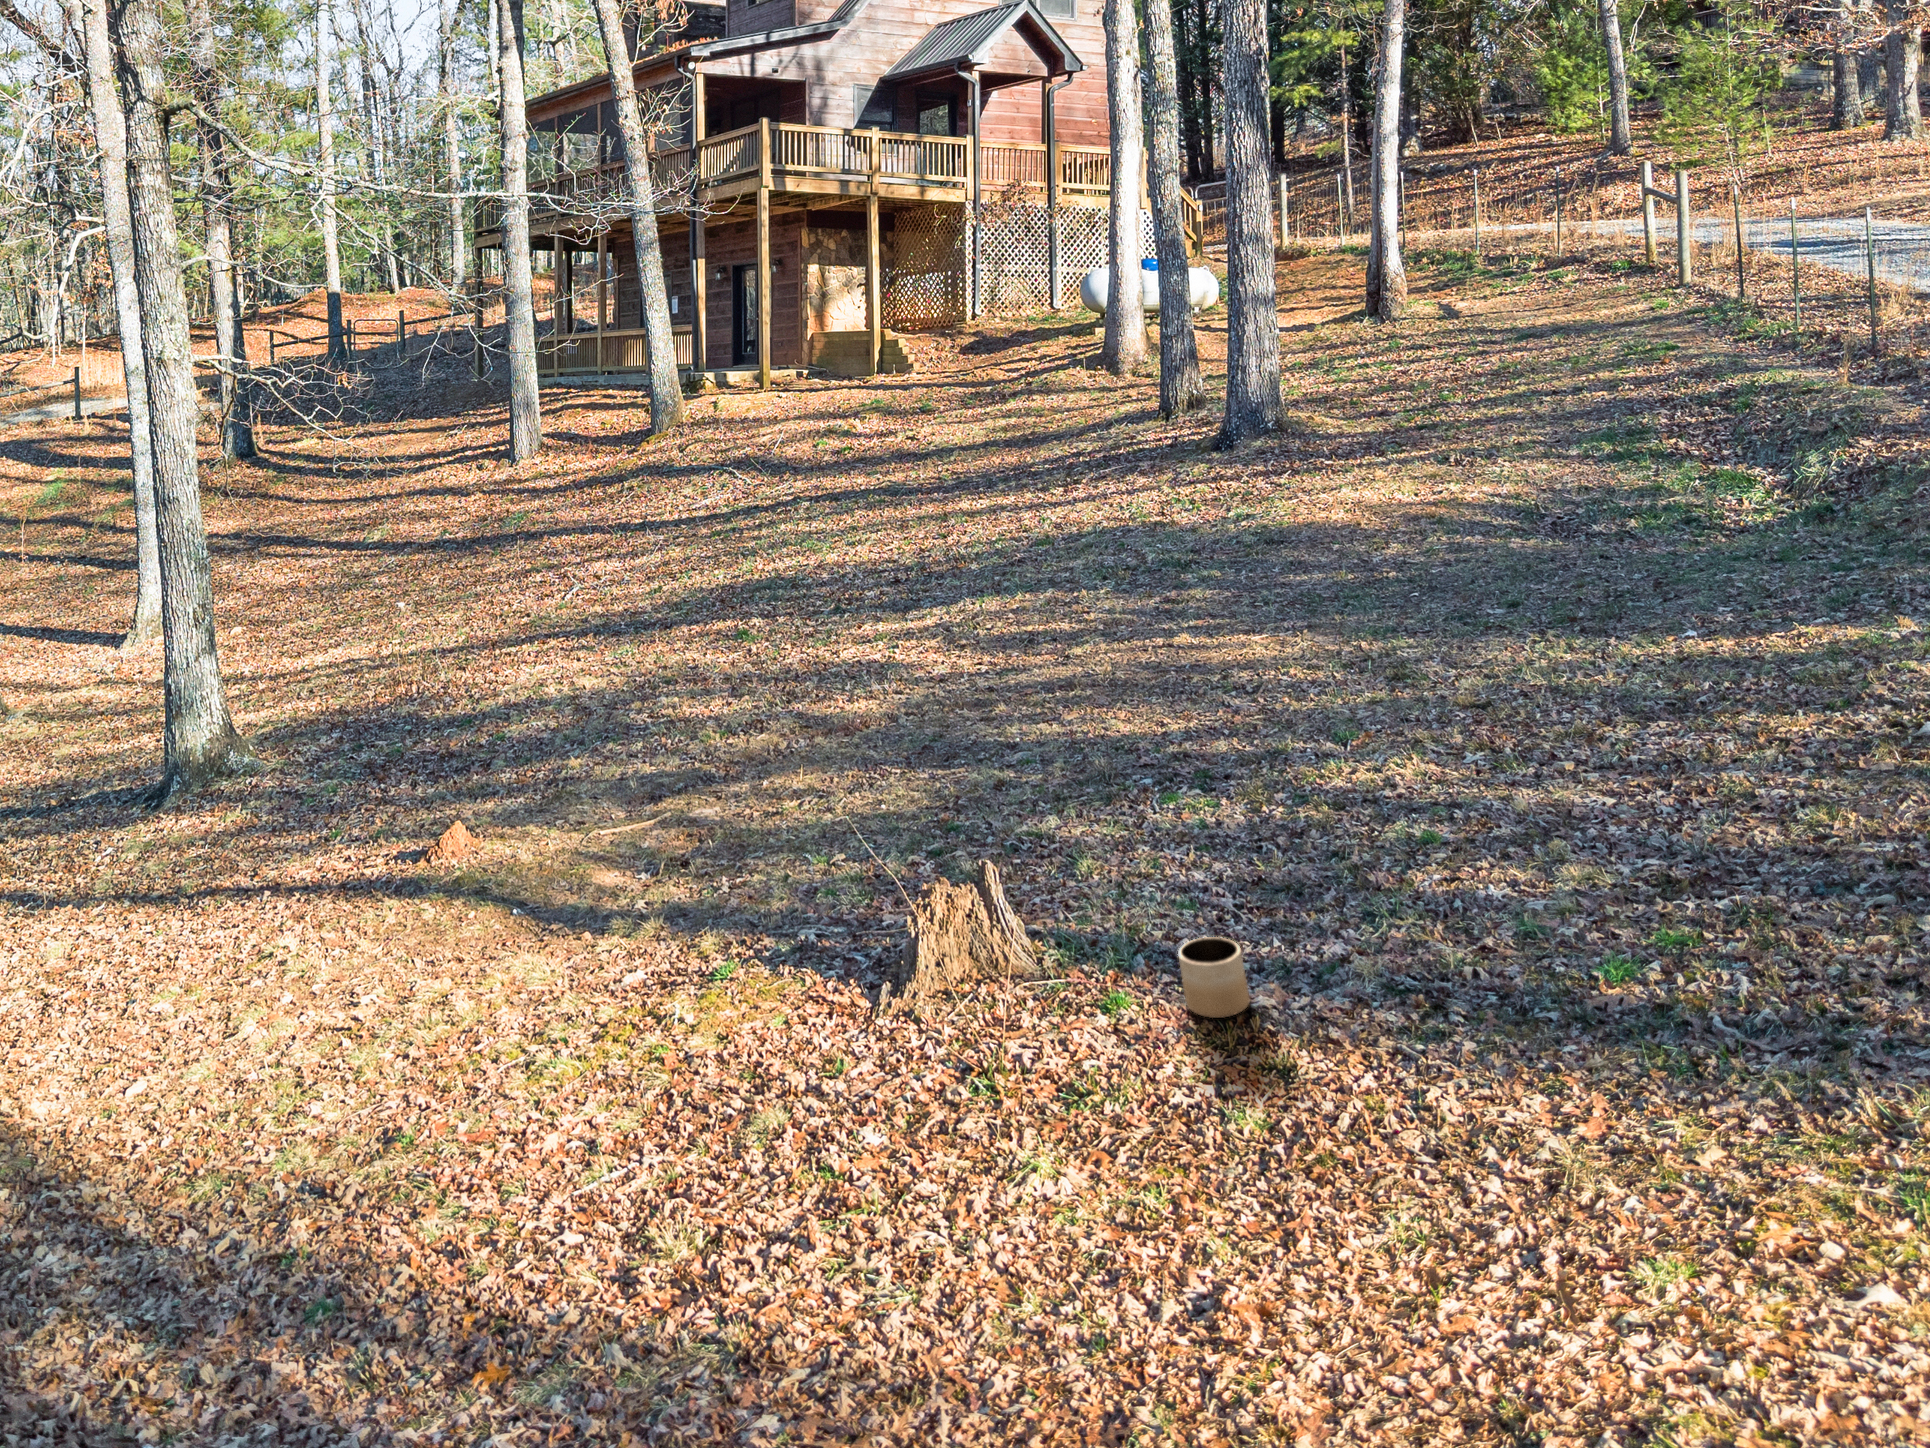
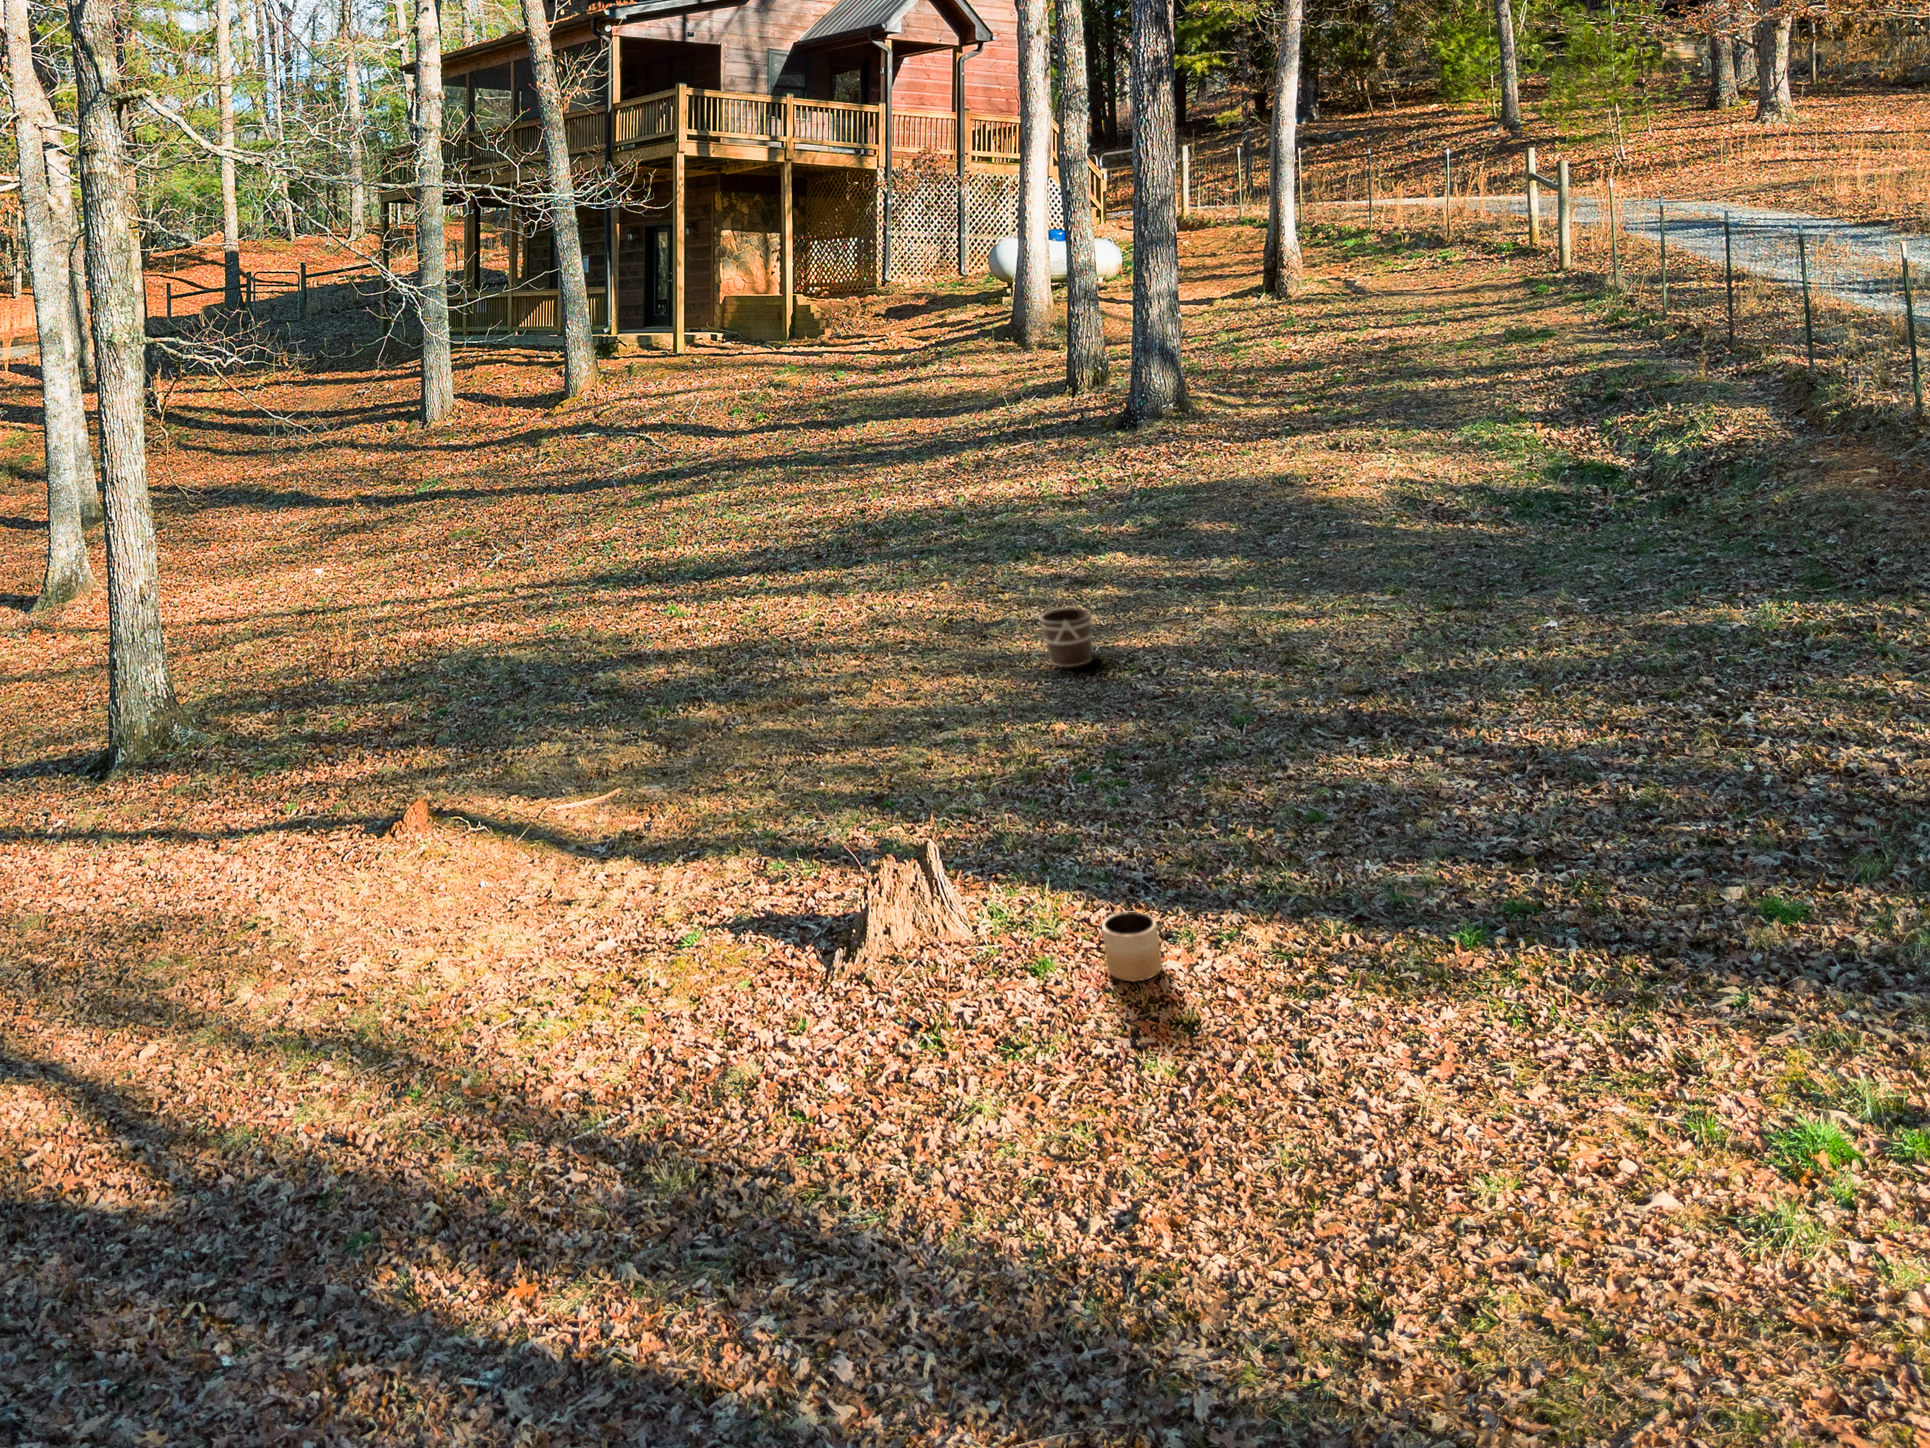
bucket: none [1115,613,1176,678] -> present [1039,607,1092,667]

